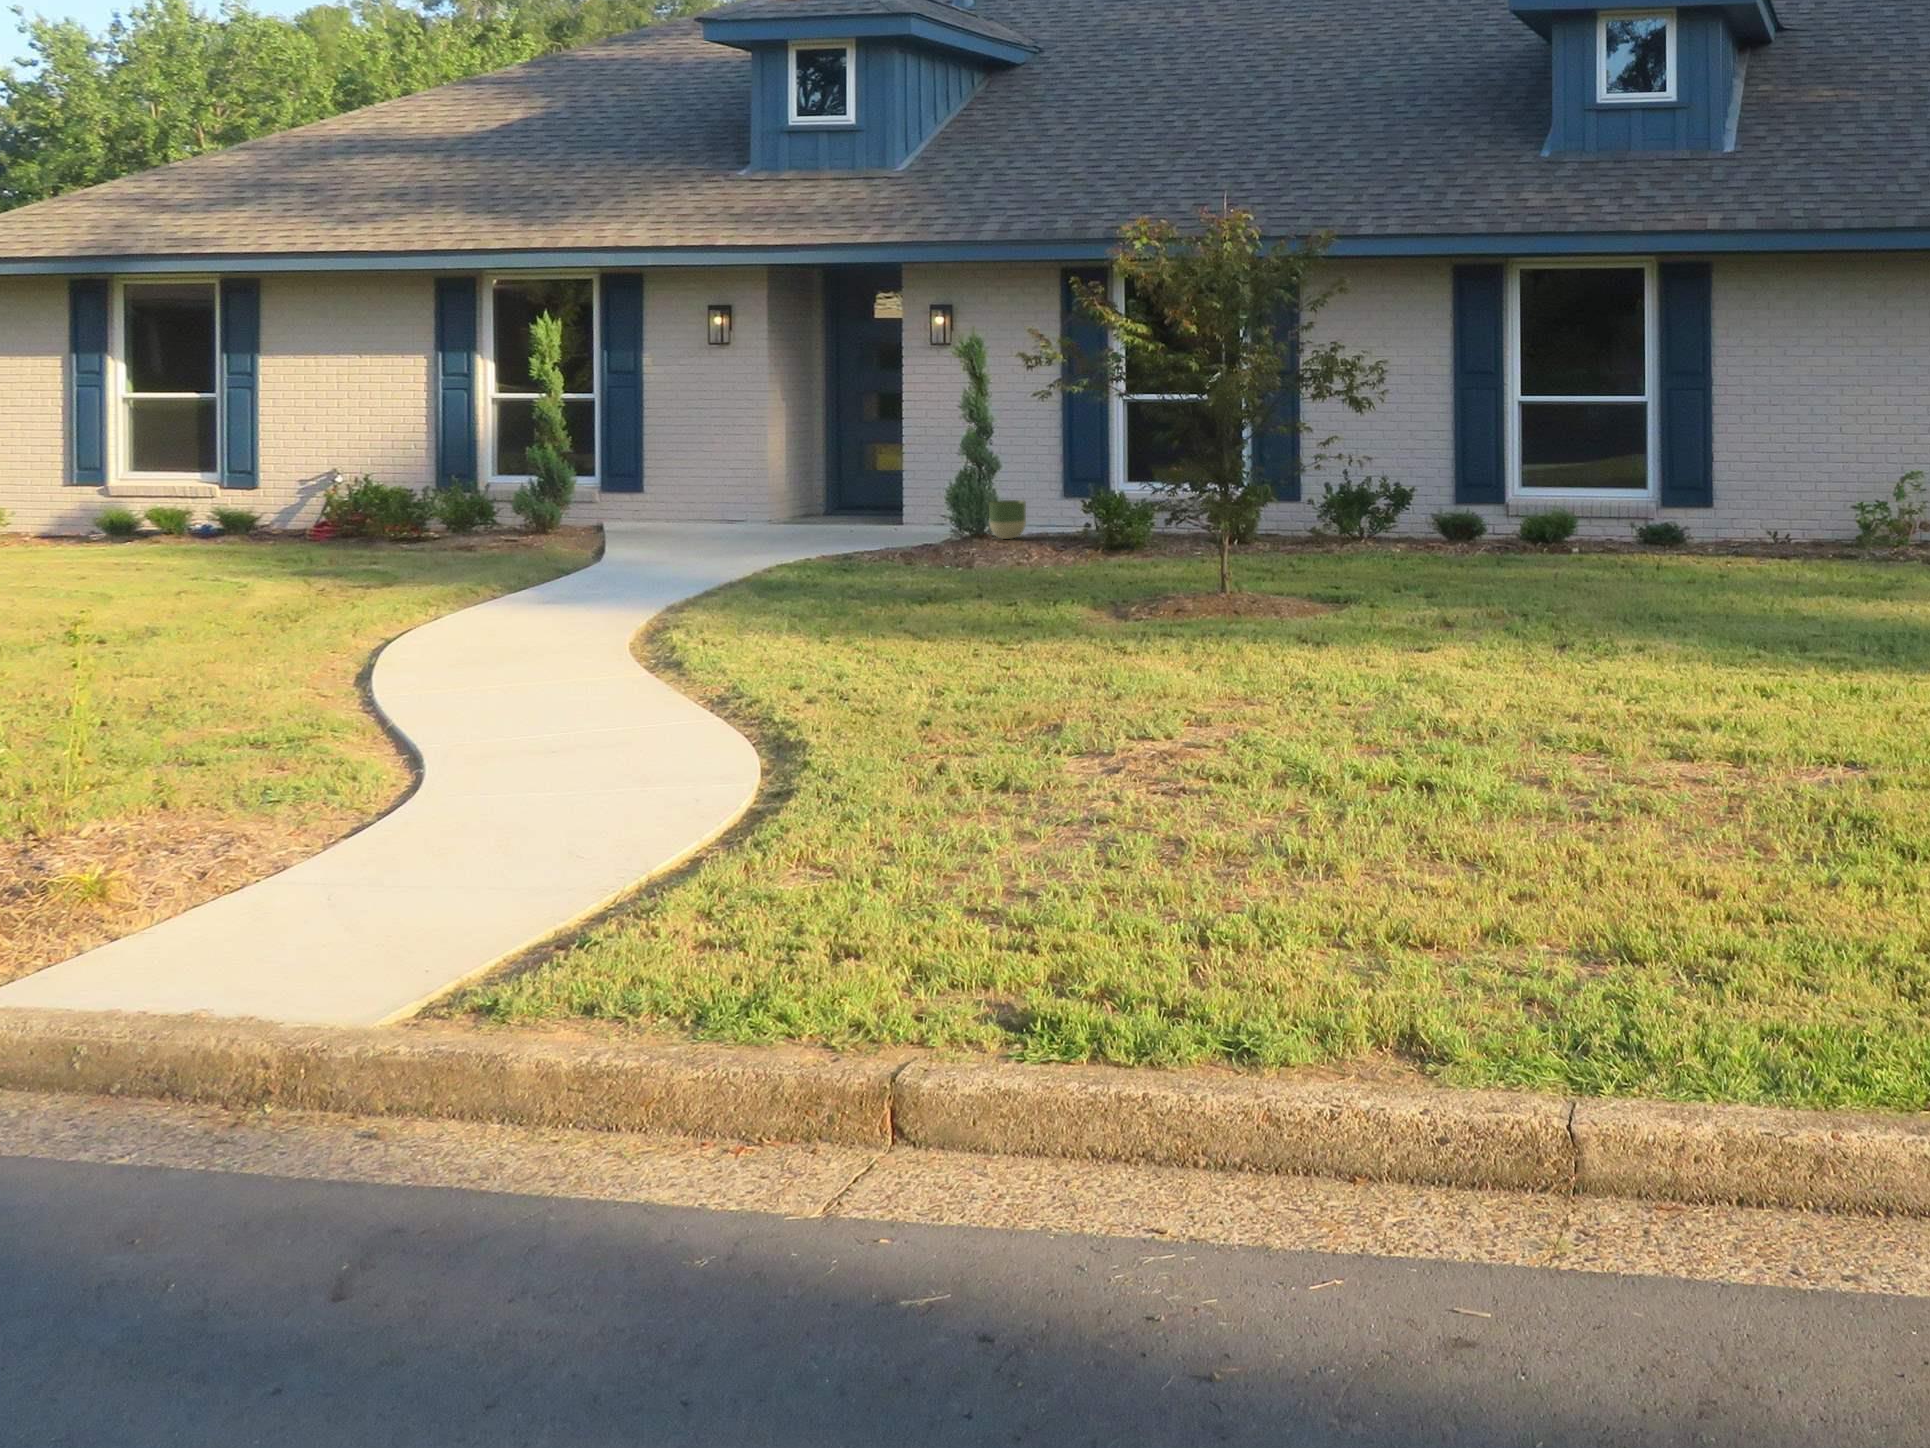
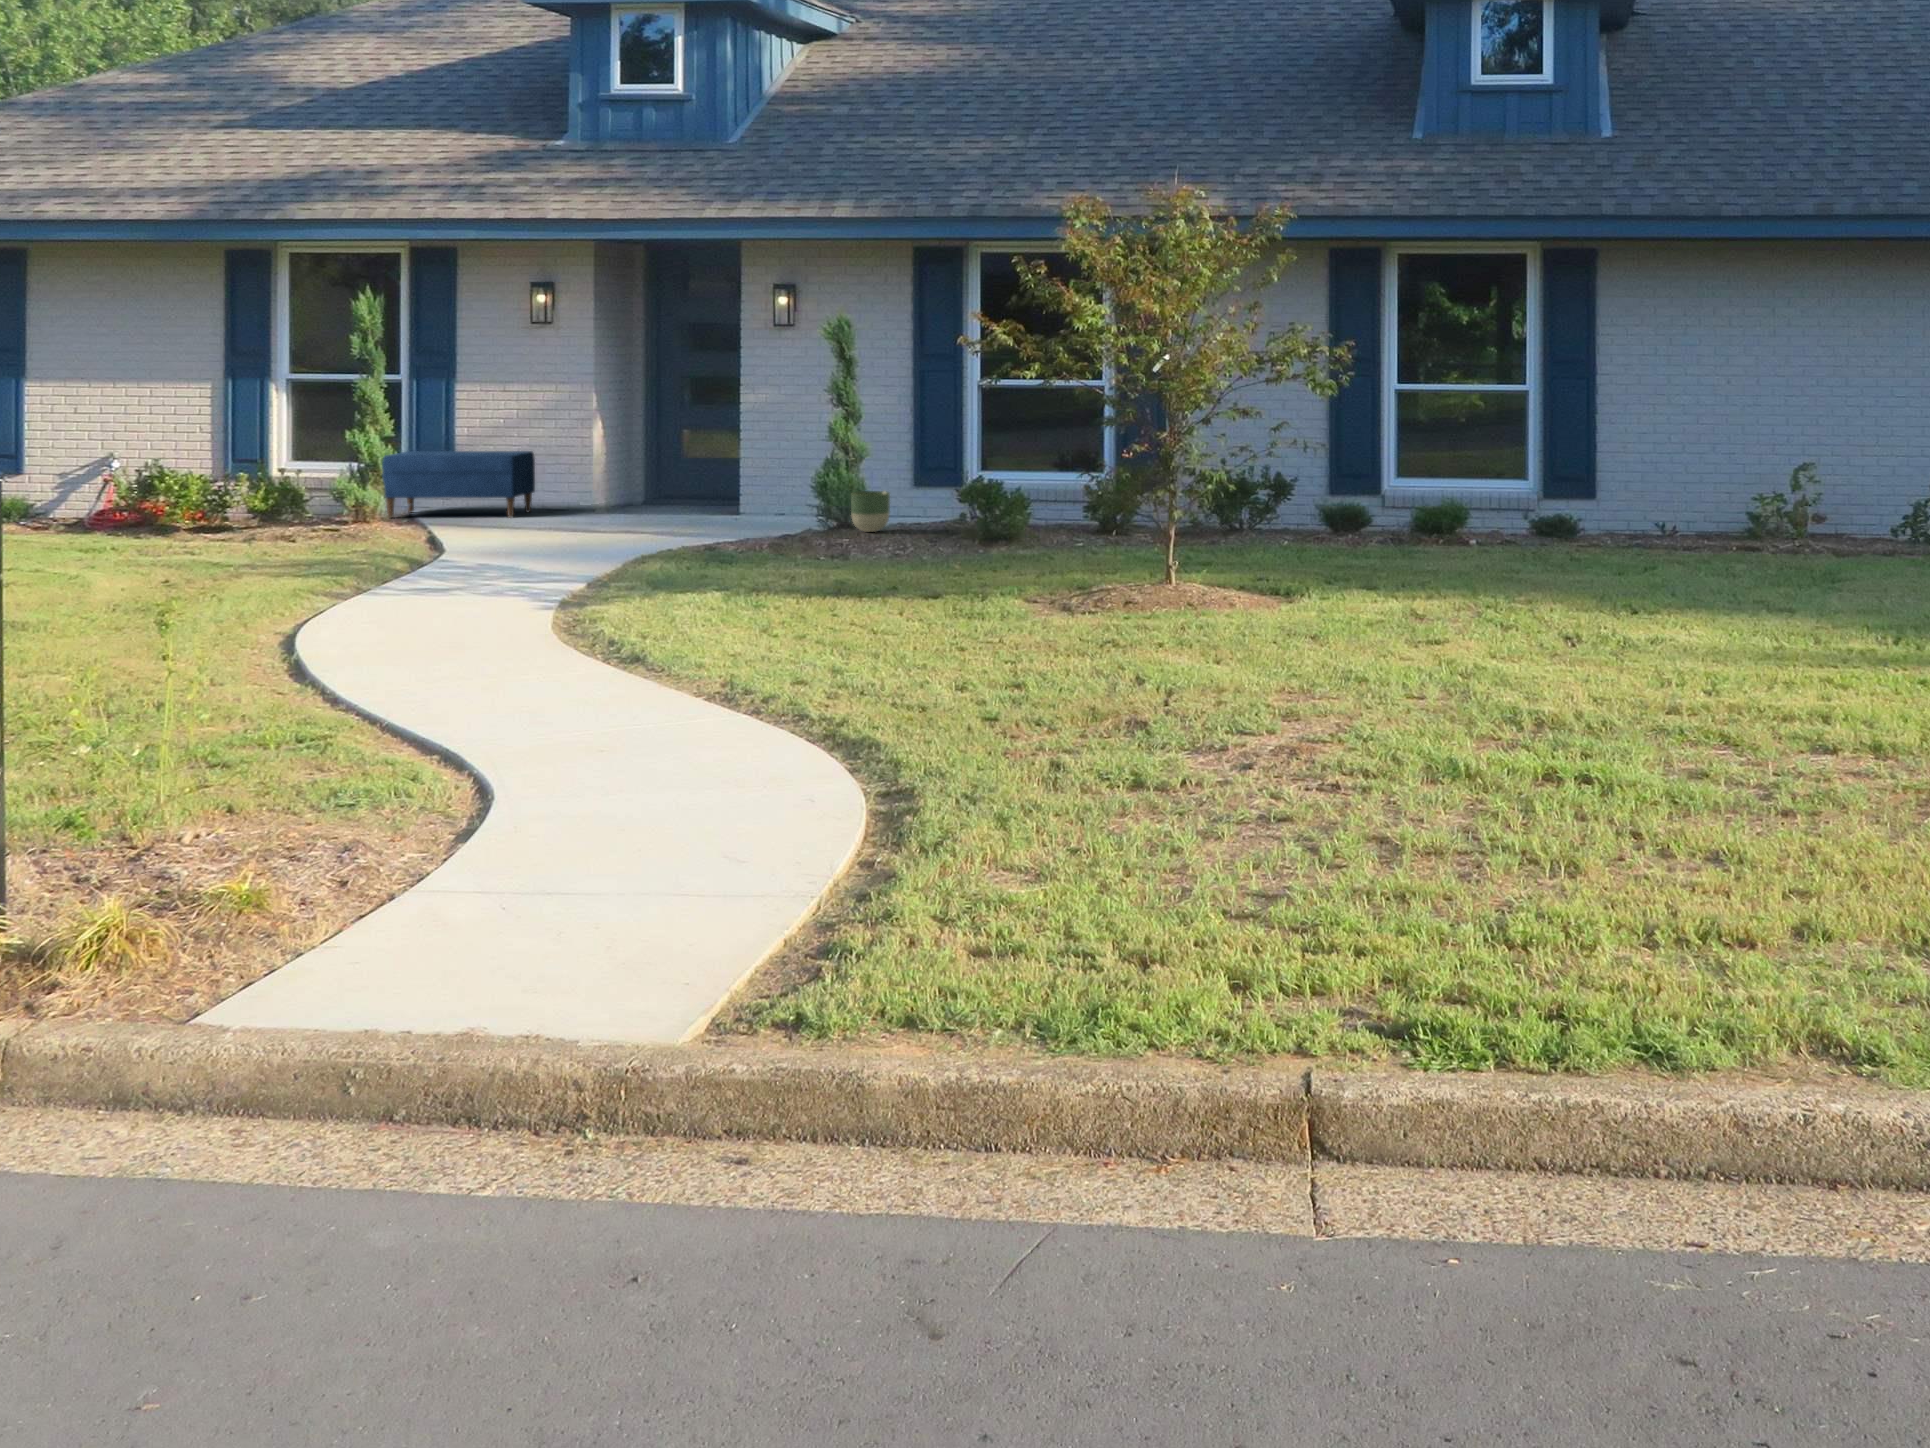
bench: none [579,463,722,526] -> present [382,451,535,518]

